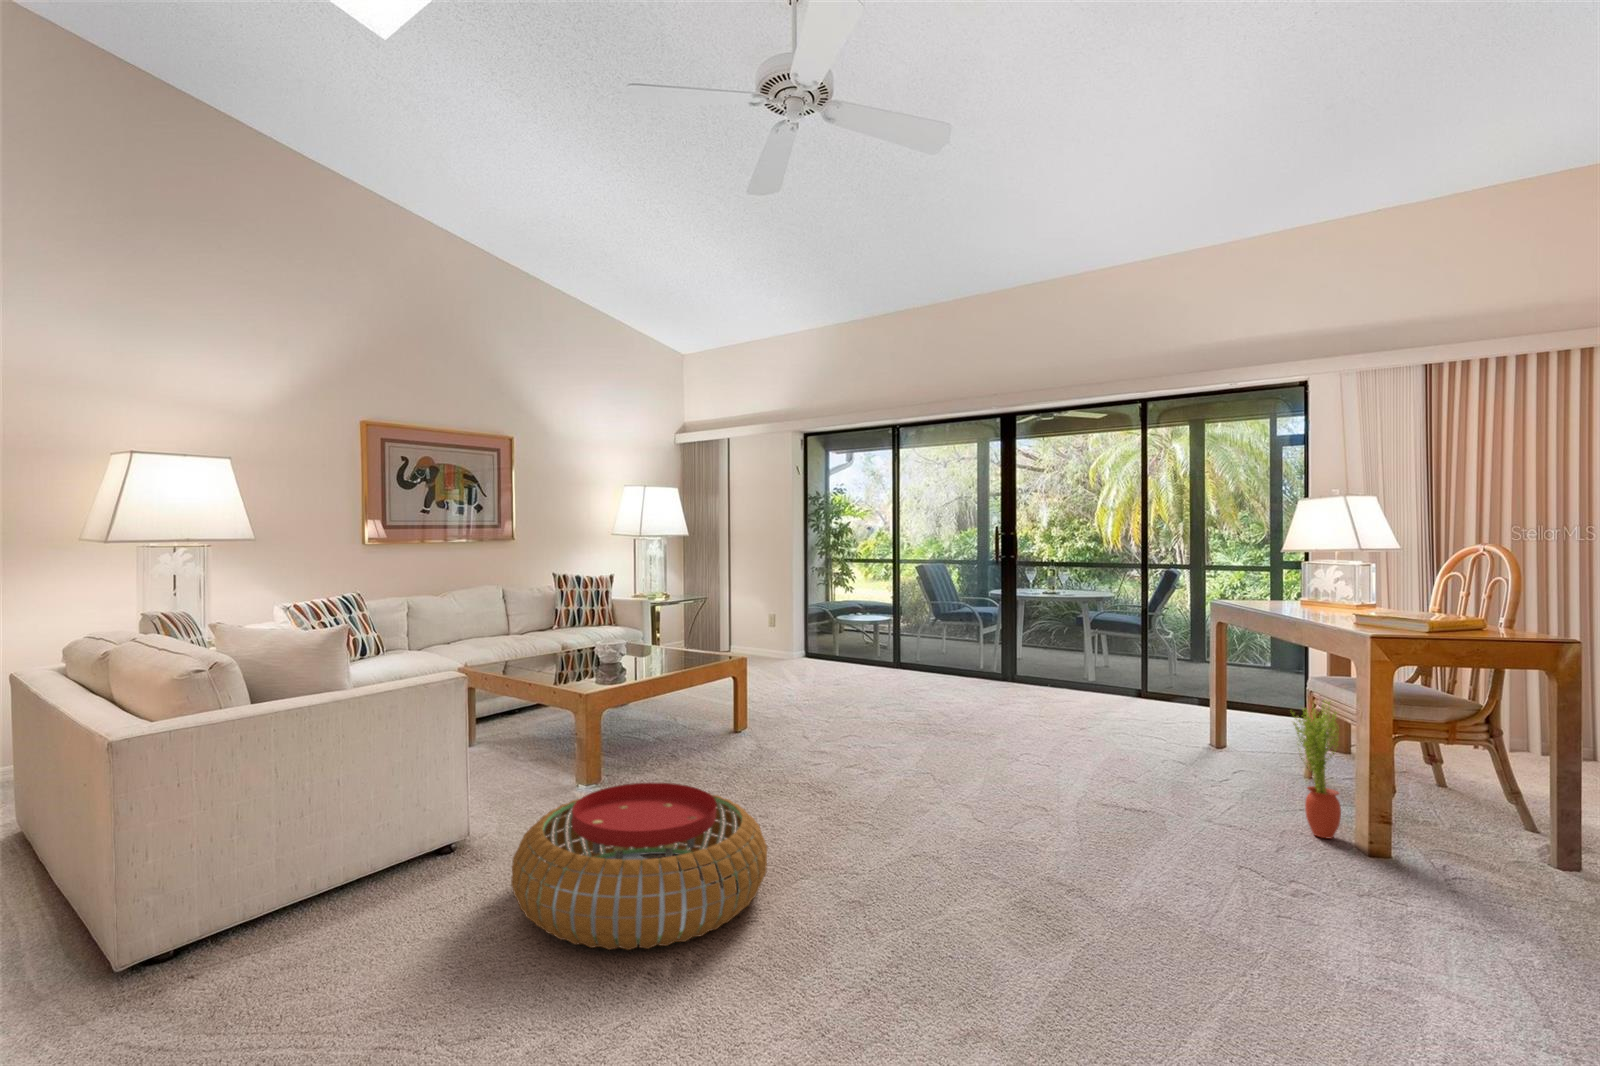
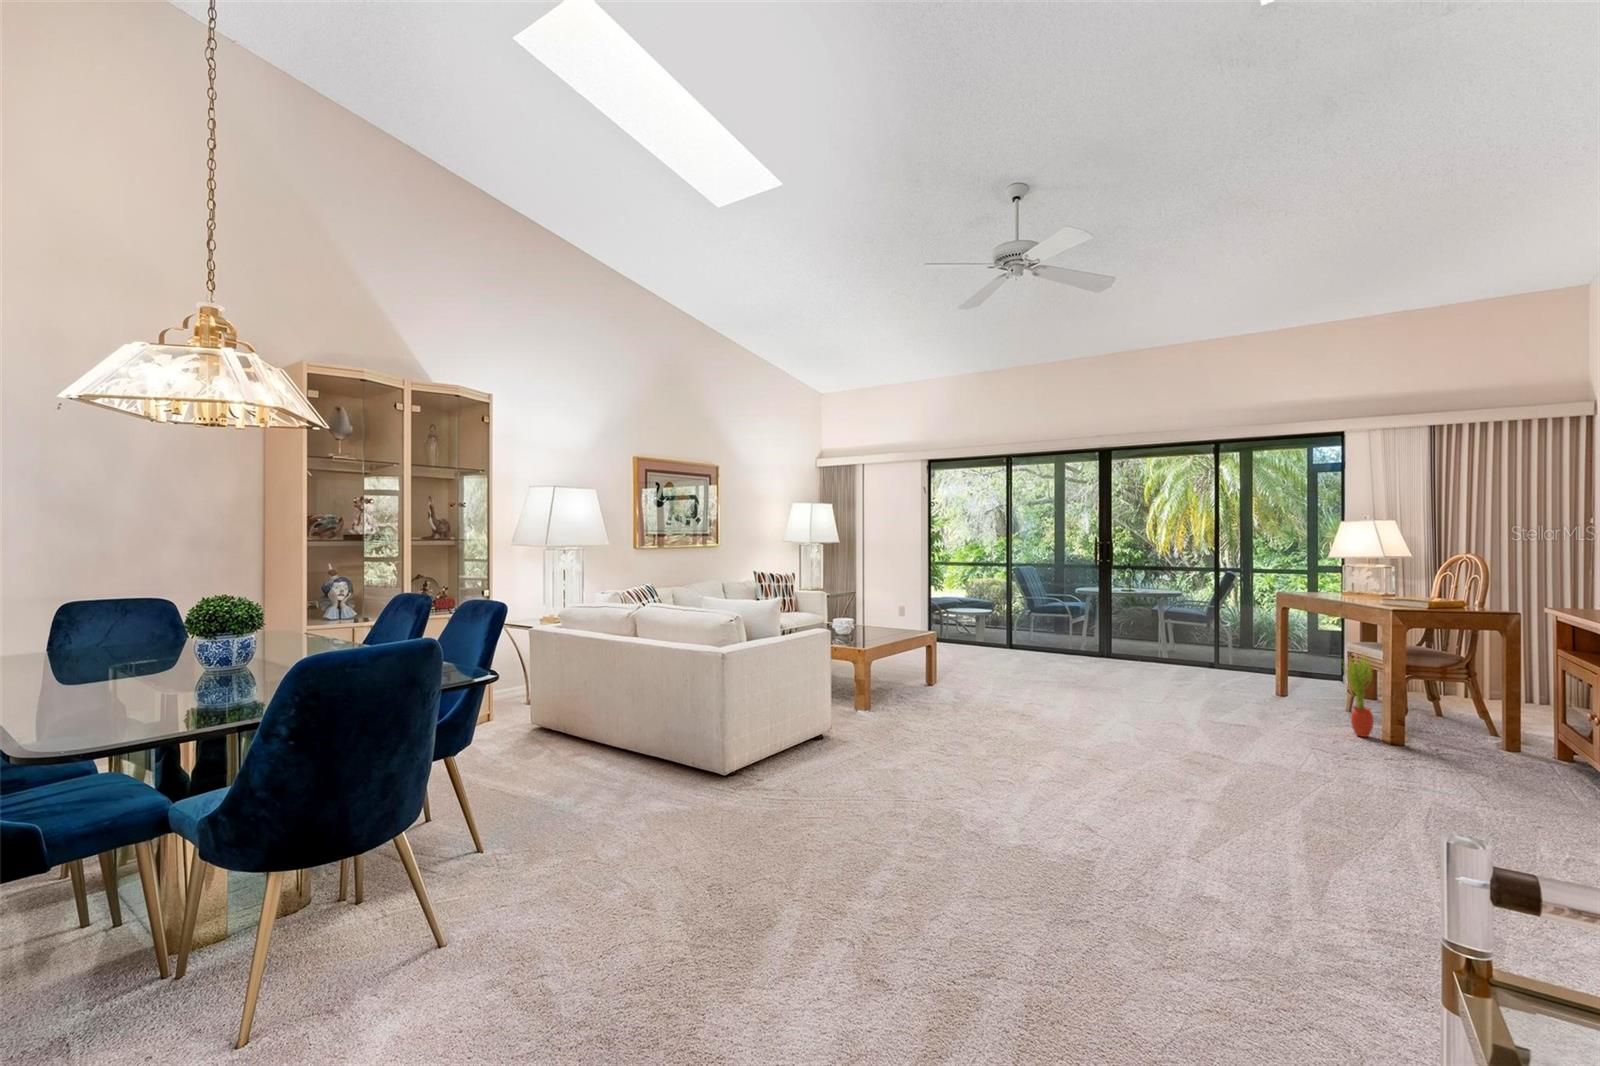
pouf: present [511,782,767,950] -> none [902,698,1047,774]

